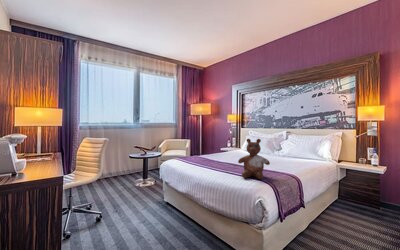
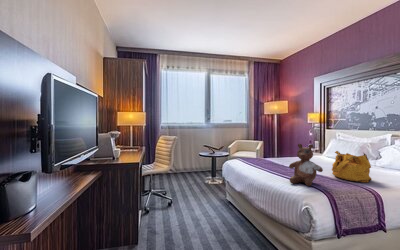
handbag: none [270,145,302,172] -> present [332,151,372,183]

